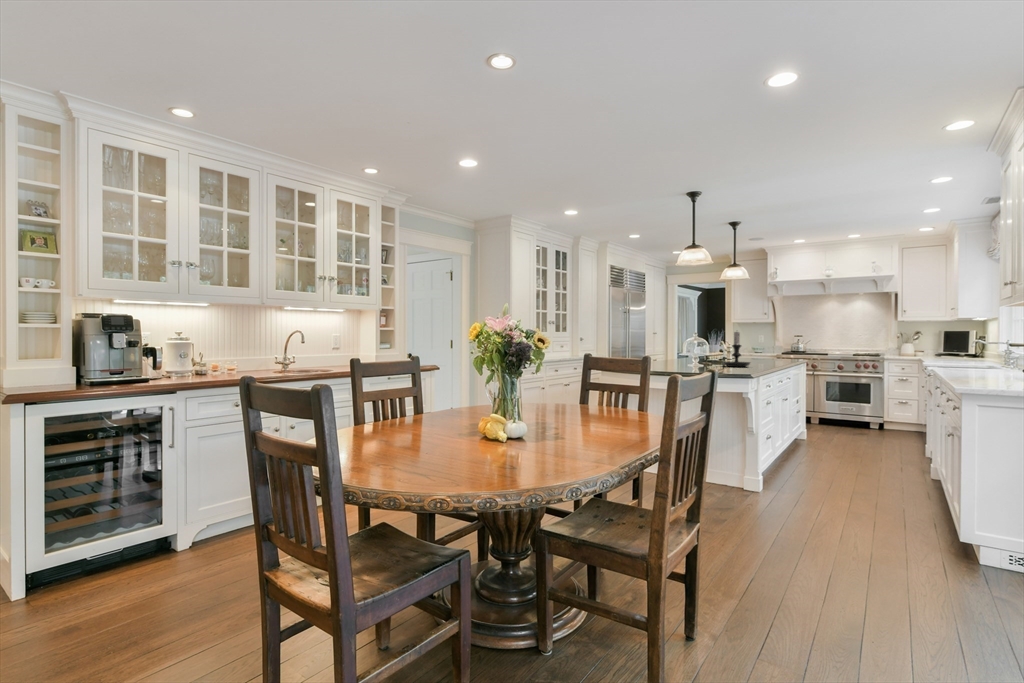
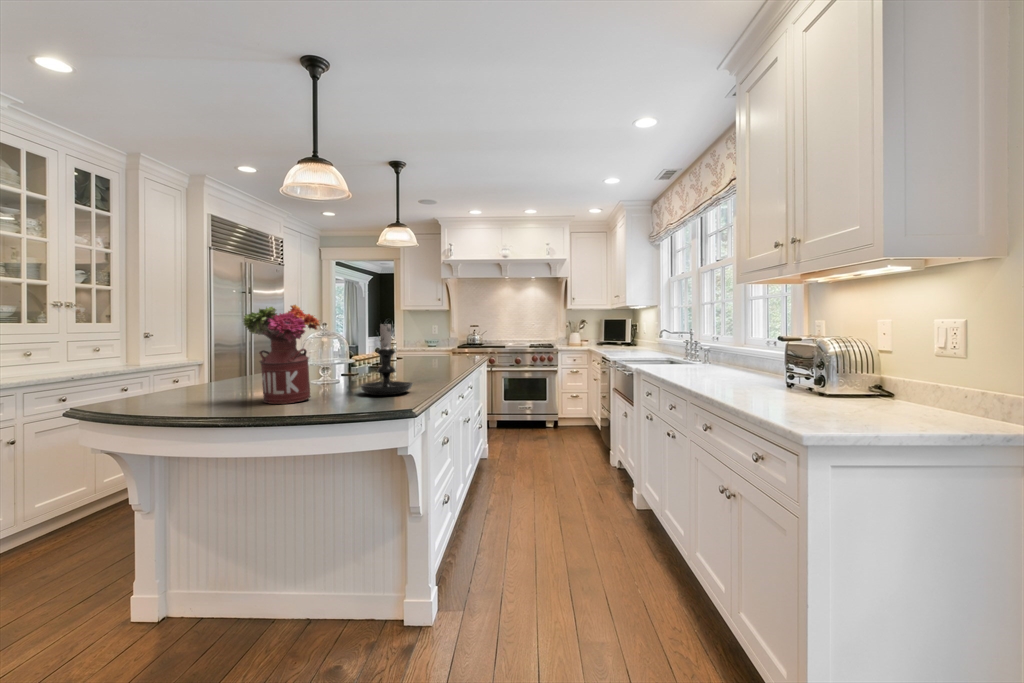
flower arrangement: none [673,323,706,366] -> present [243,305,320,404]

